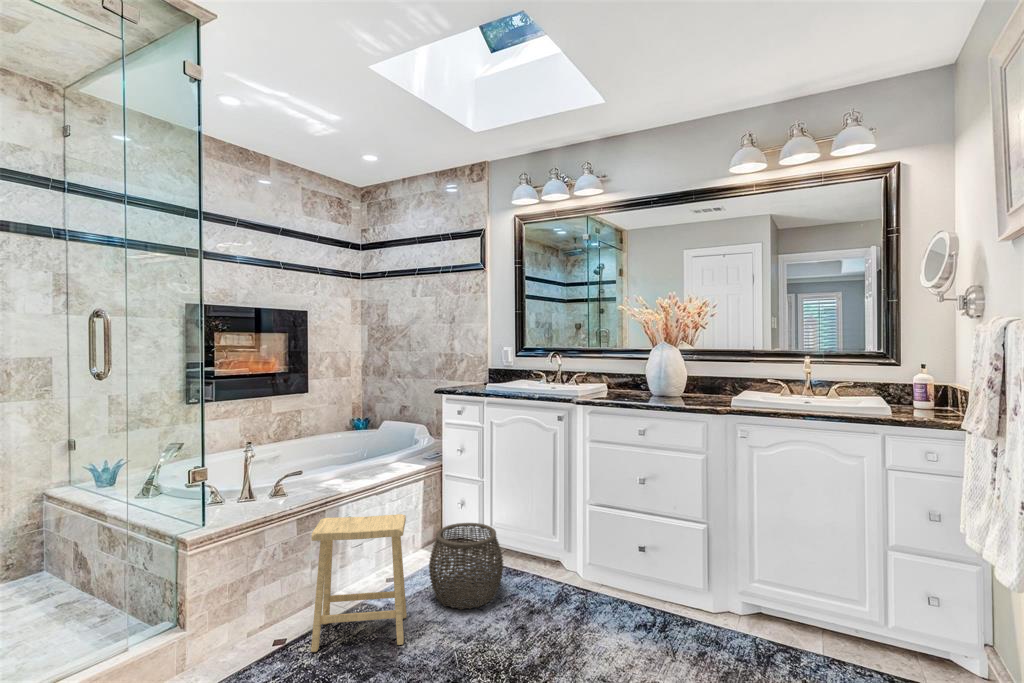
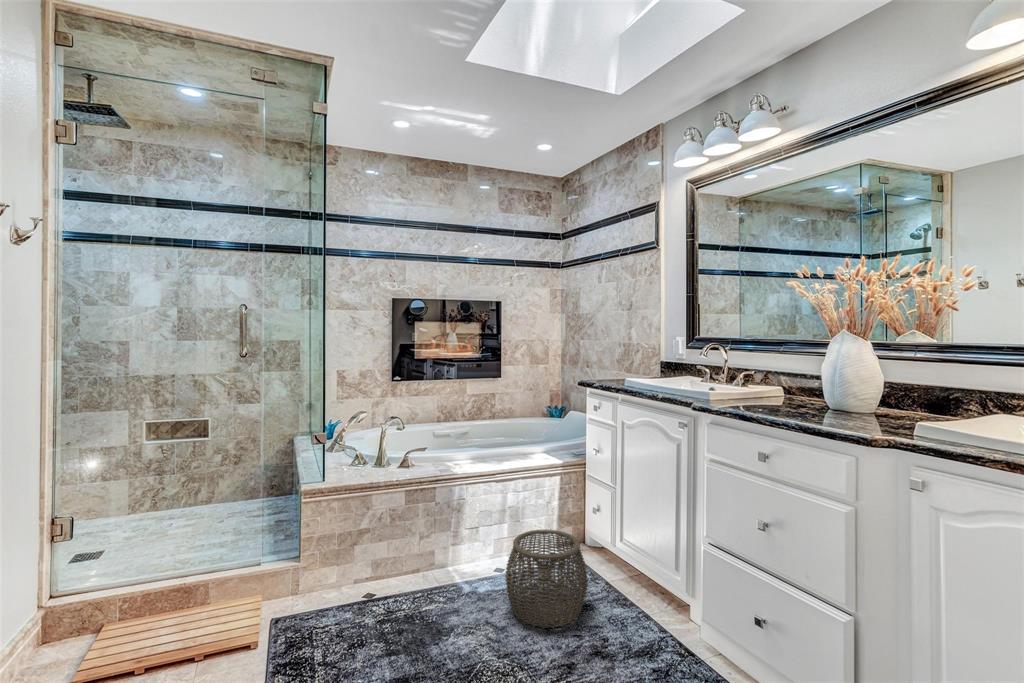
footstool: present [311,514,407,652] -> none [379,494,477,637]

